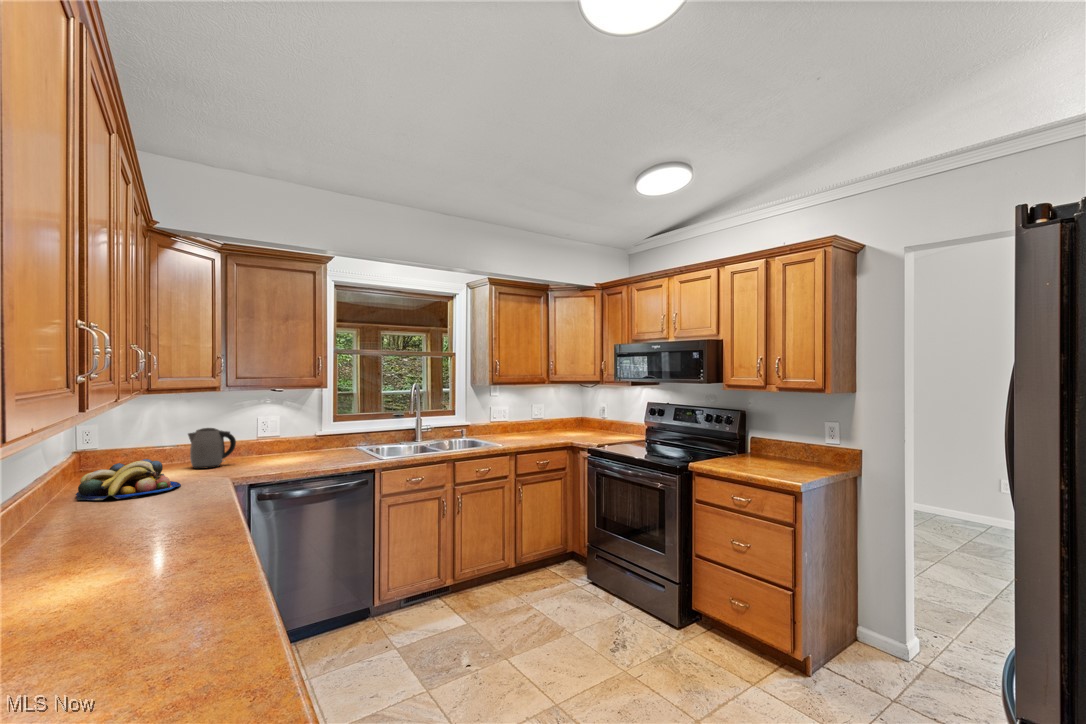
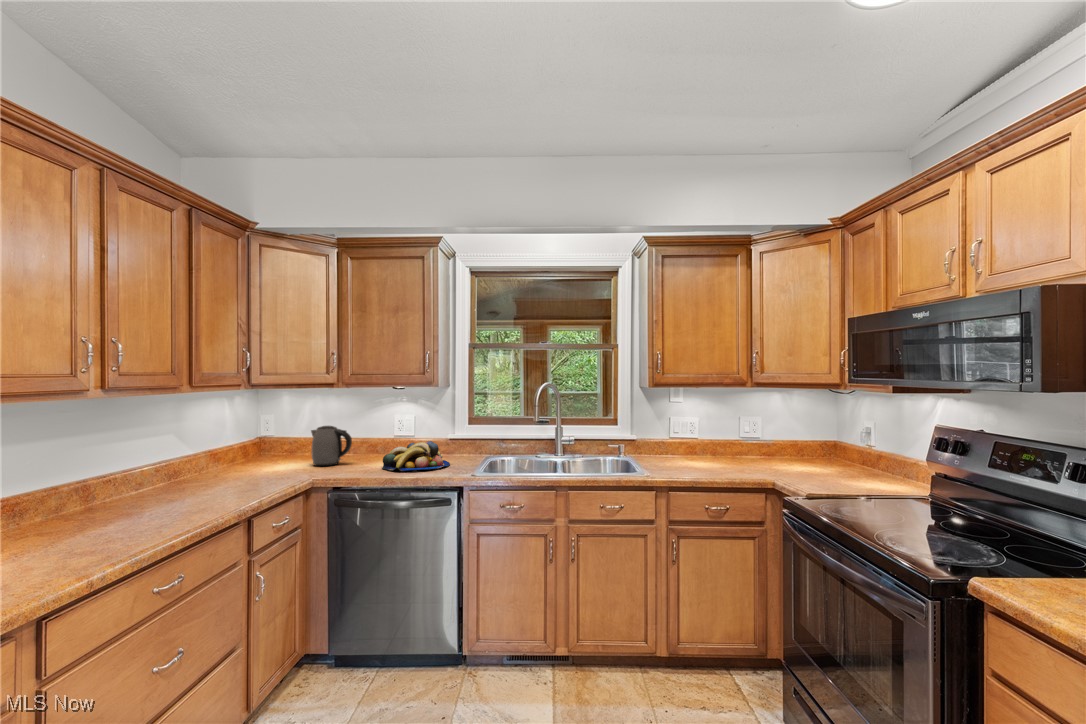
fruit bowl: present [76,459,181,500] -> present [382,441,450,471]

